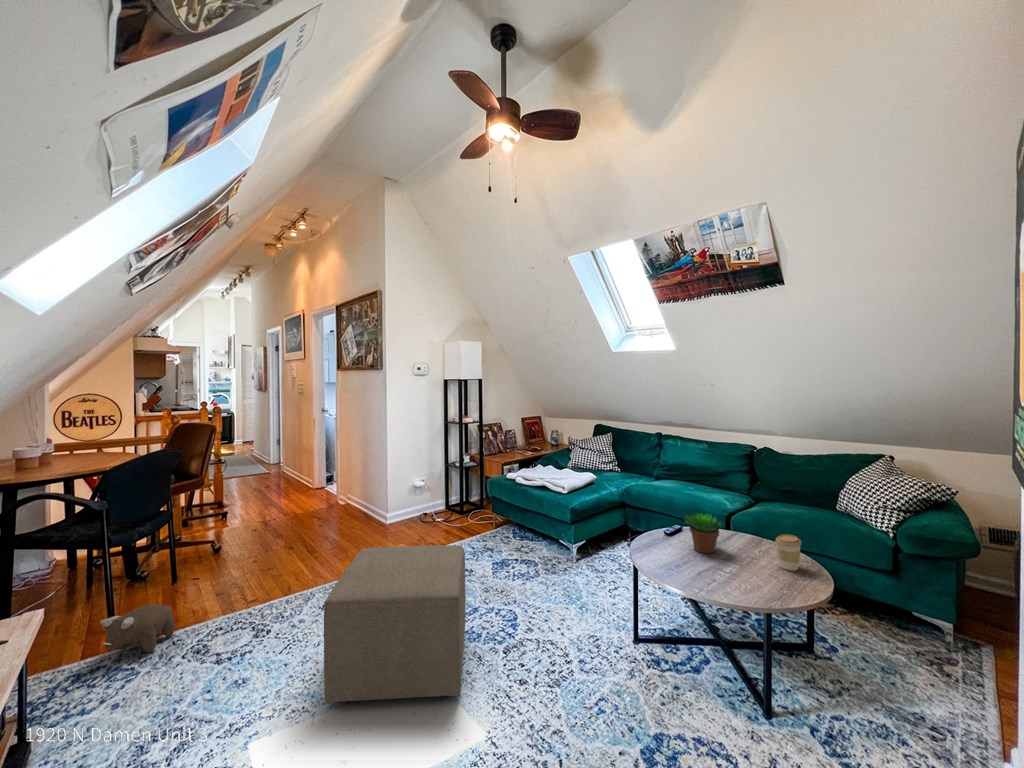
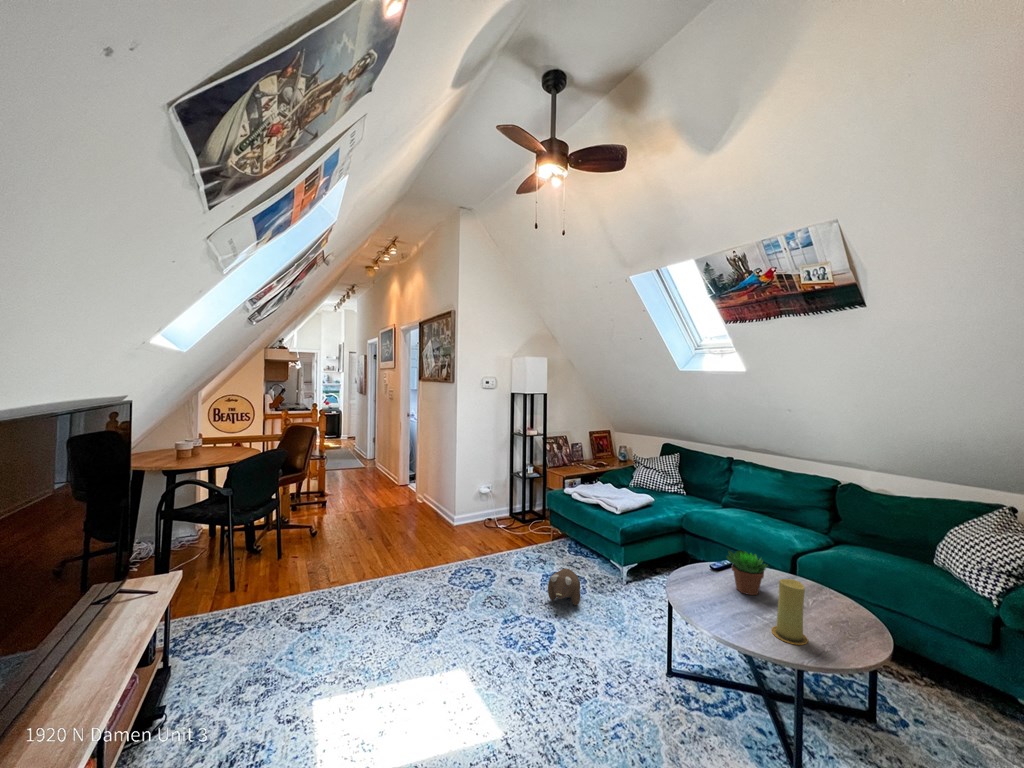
candle: none [737,531,770,591] -> present [772,579,808,645]
coffee cup: present [776,535,801,571] -> none [826,587,856,628]
ottoman: present [324,545,466,703] -> none [373,549,506,695]
plush toy: present [100,604,175,653] -> present [548,568,580,606]

